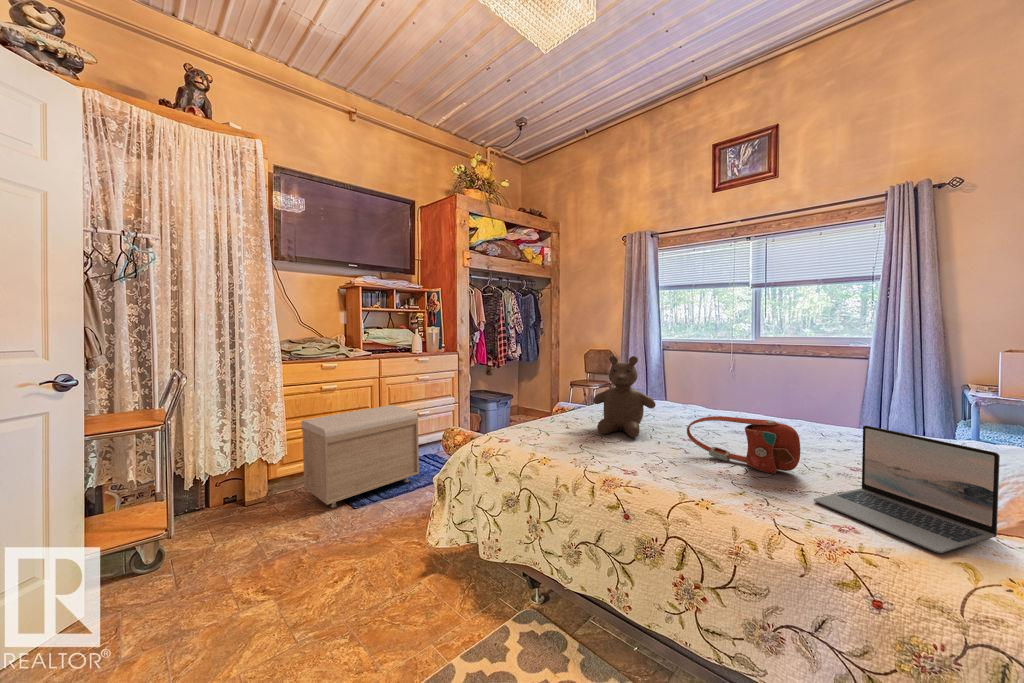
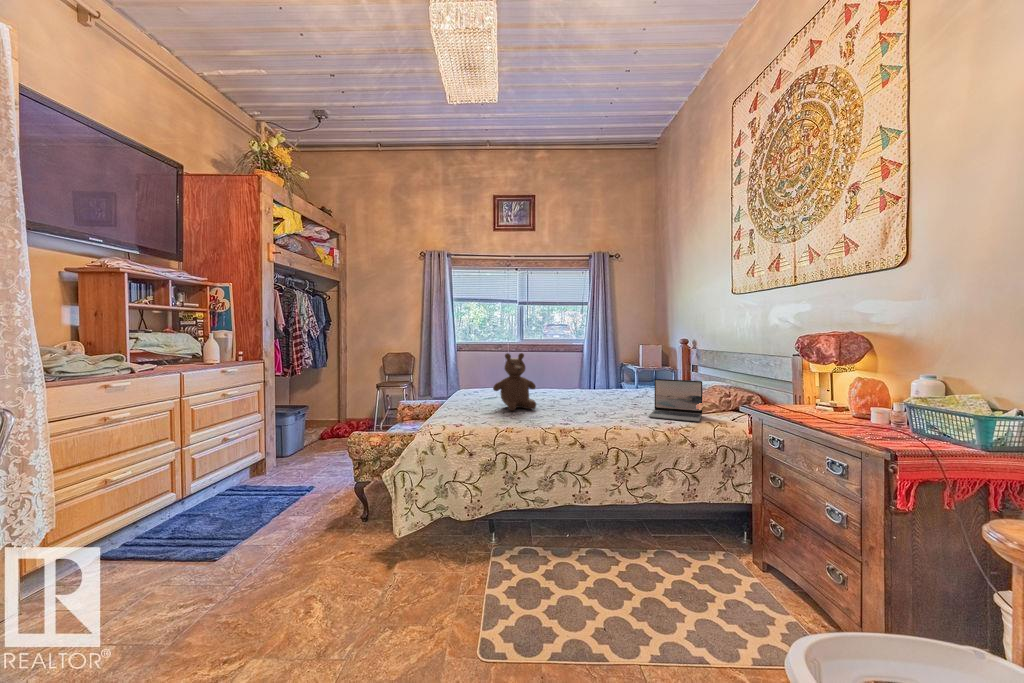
storage bench: present [301,405,419,508] -> none [89,432,266,576]
handbag: present [687,416,800,474] -> none [572,383,631,412]

